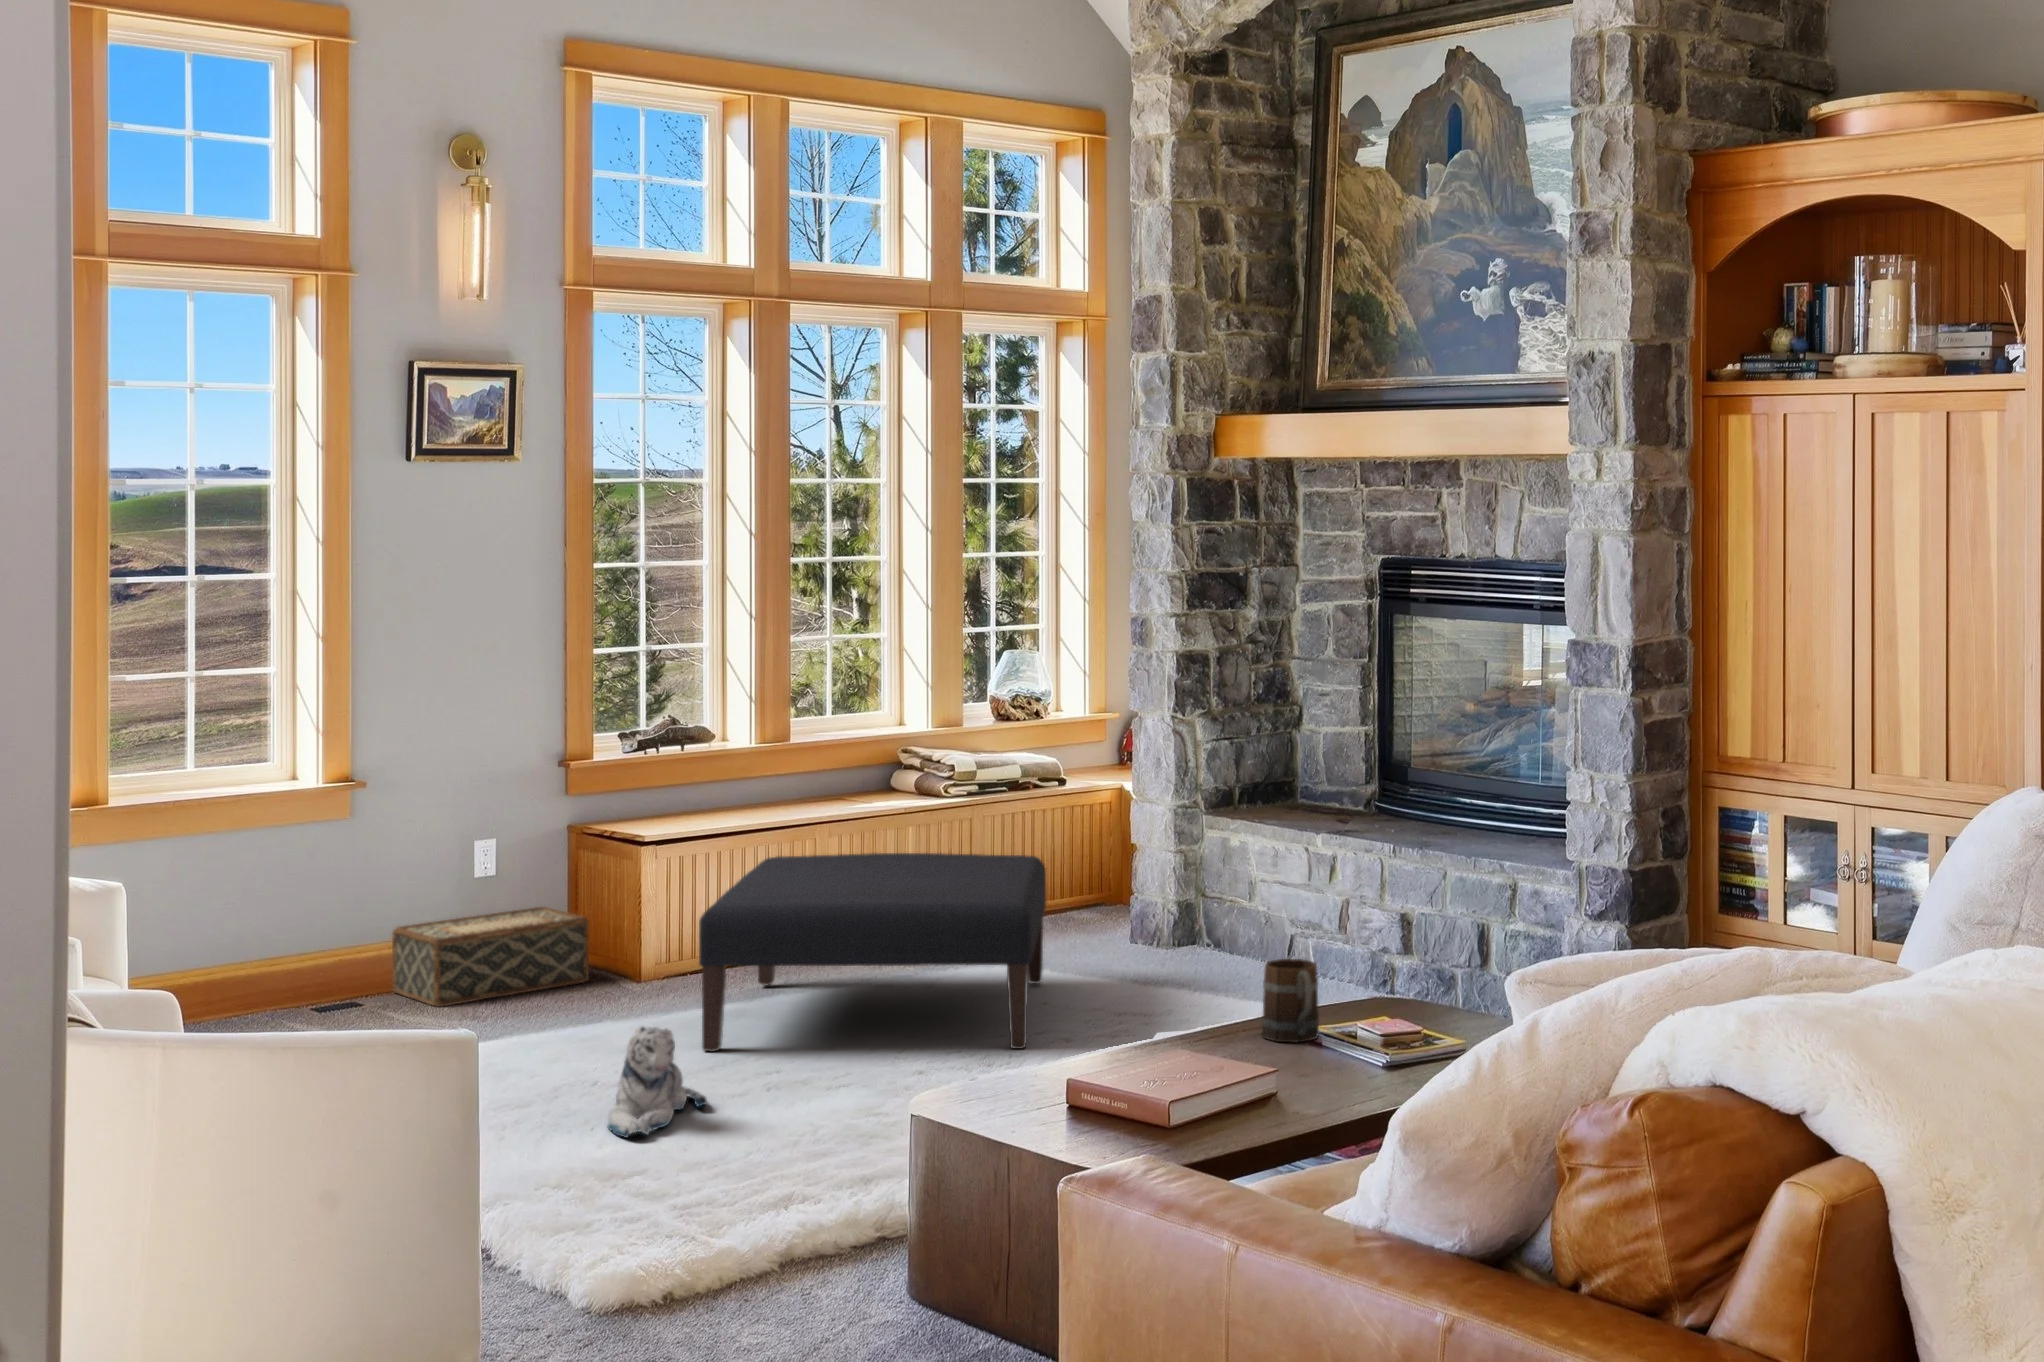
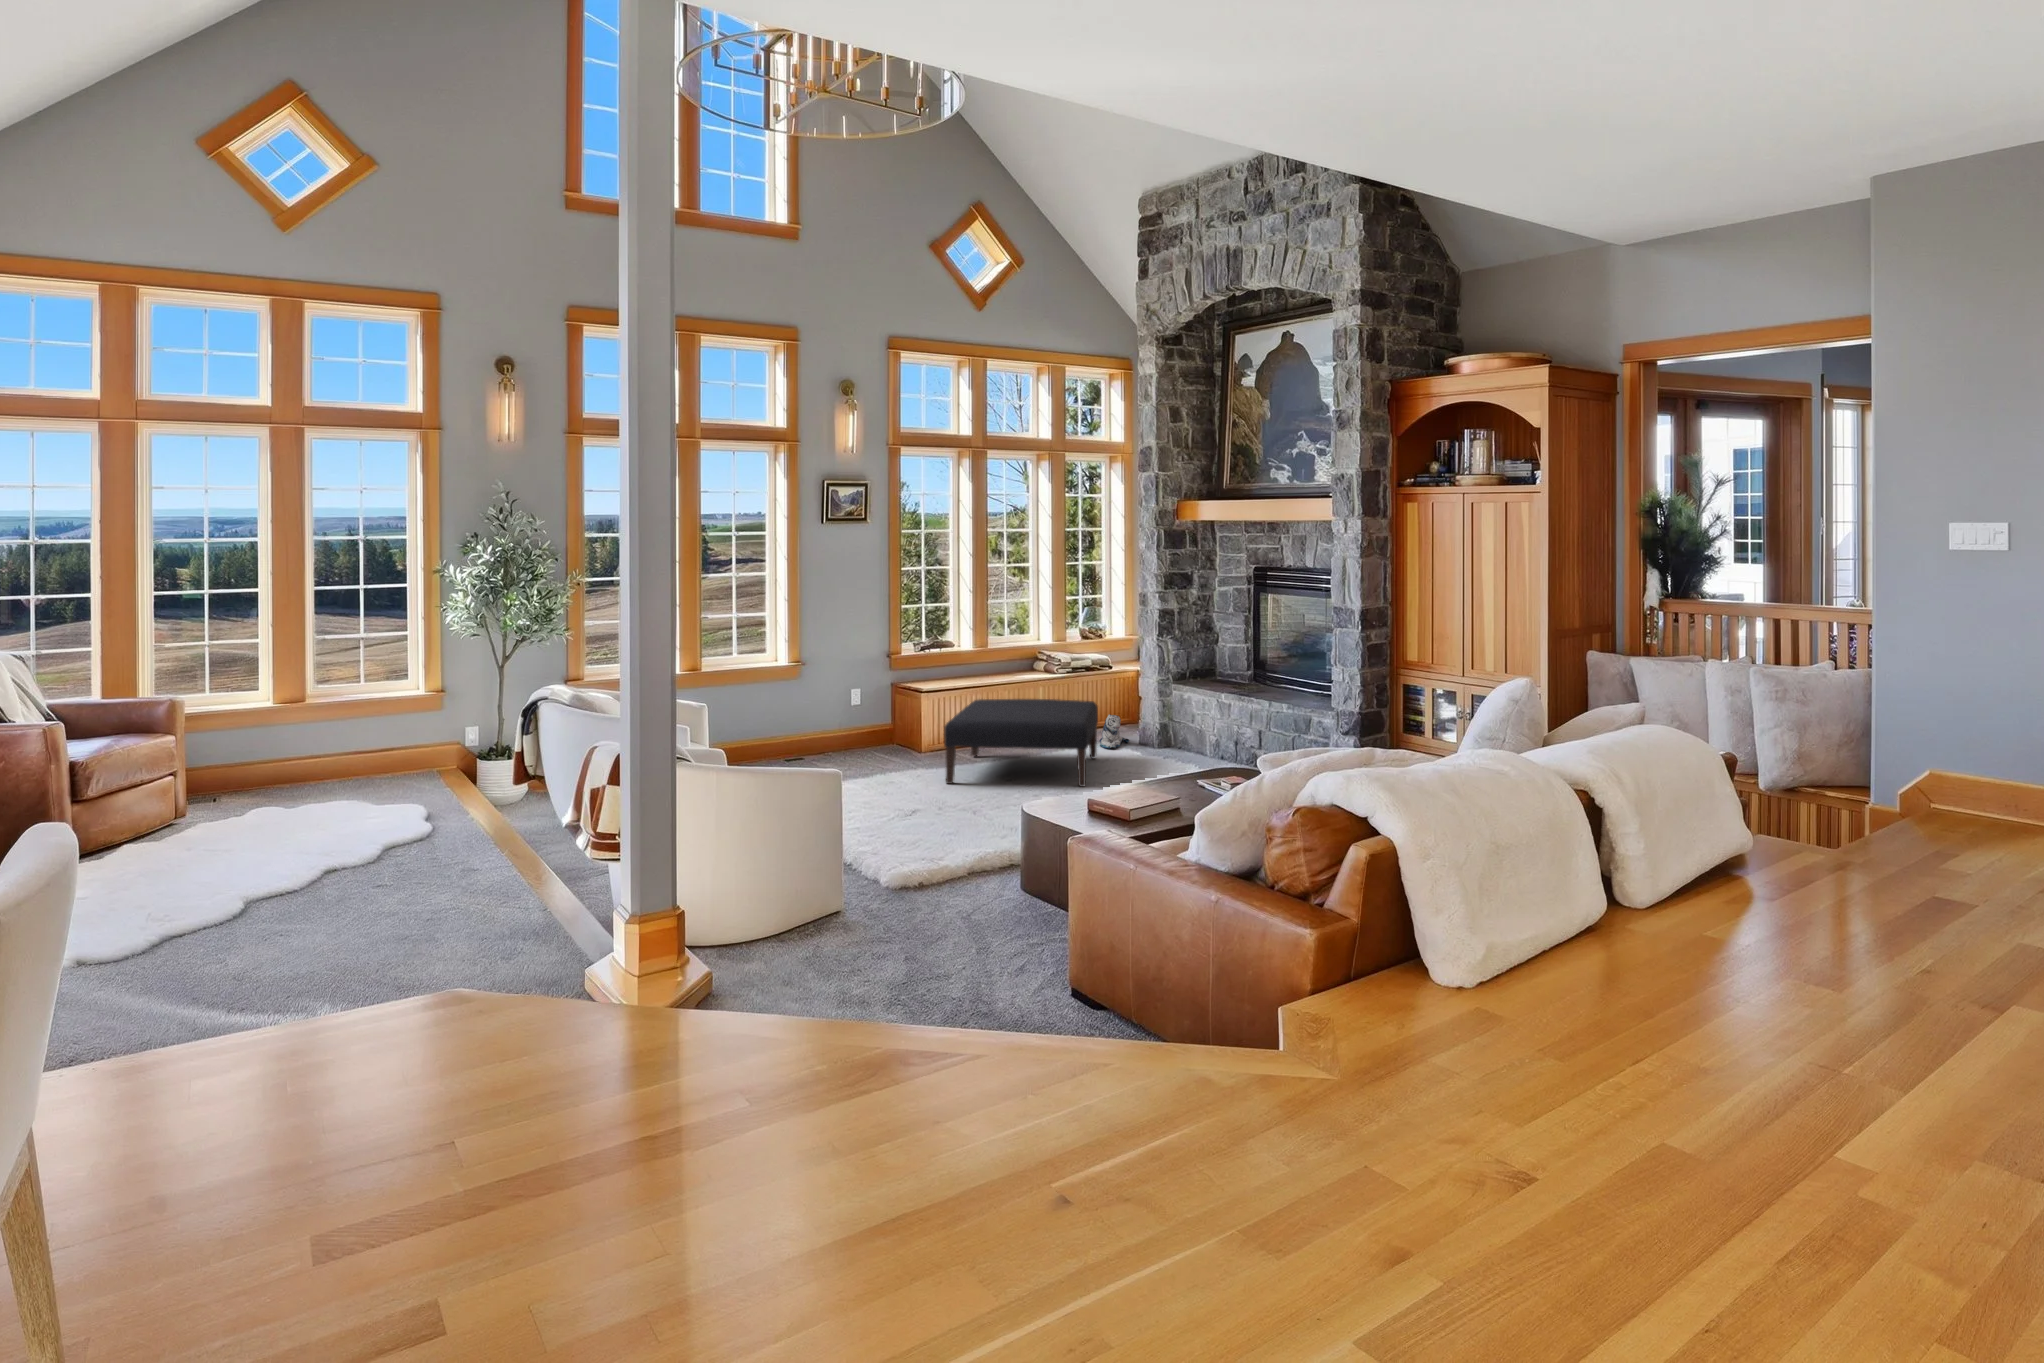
woven basket: present [392,907,589,1007] -> none [816,719,899,762]
mug: present [1262,959,1319,1042] -> none [1176,749,1201,785]
plush toy: present [607,1027,707,1138] -> present [1099,714,1129,749]

